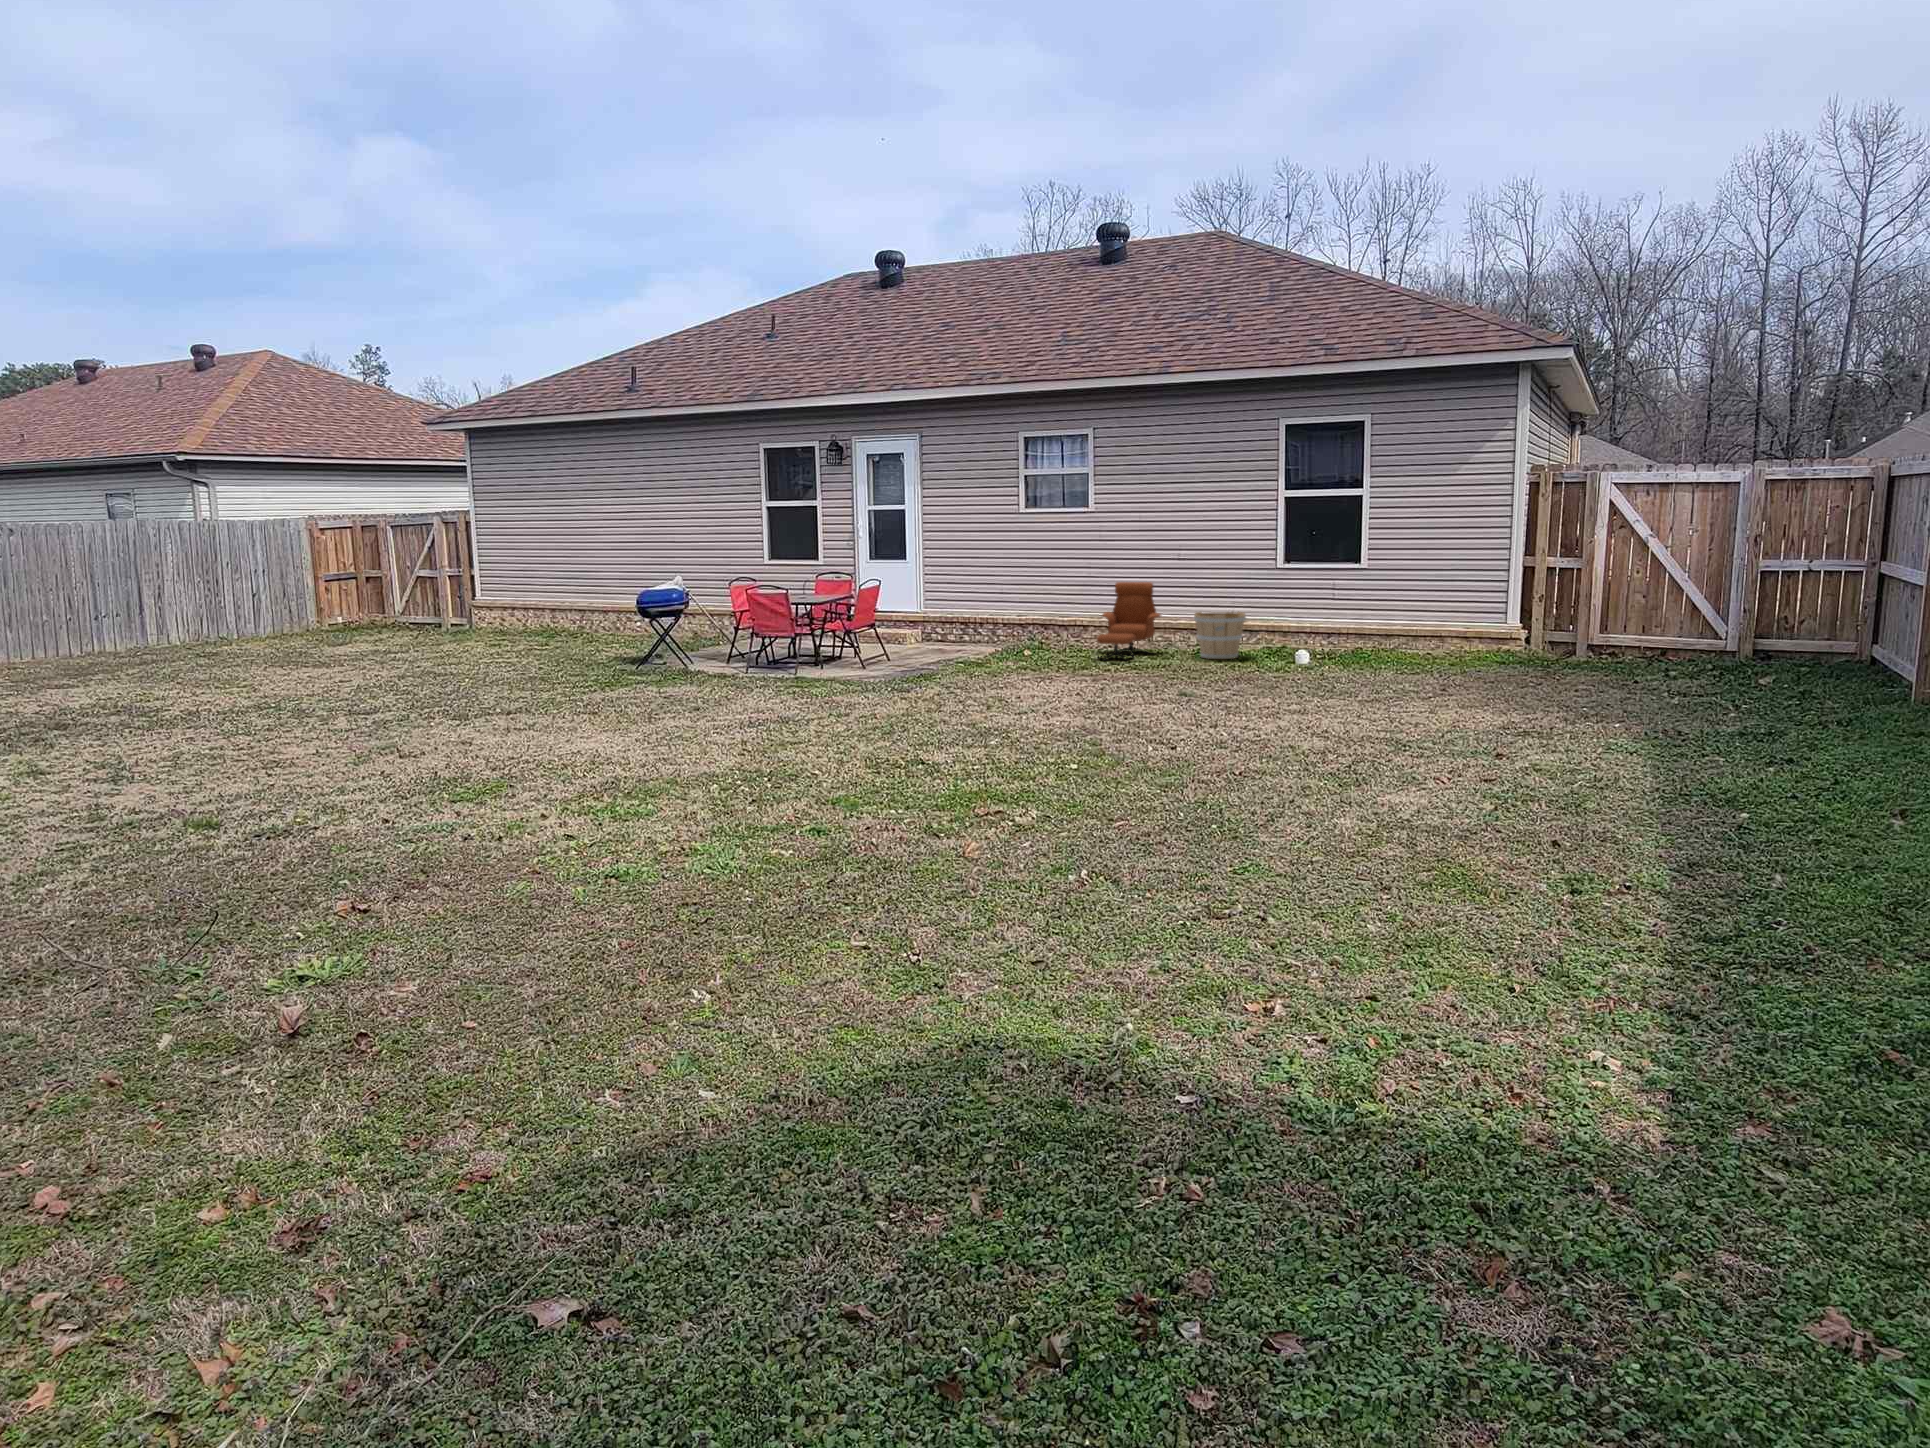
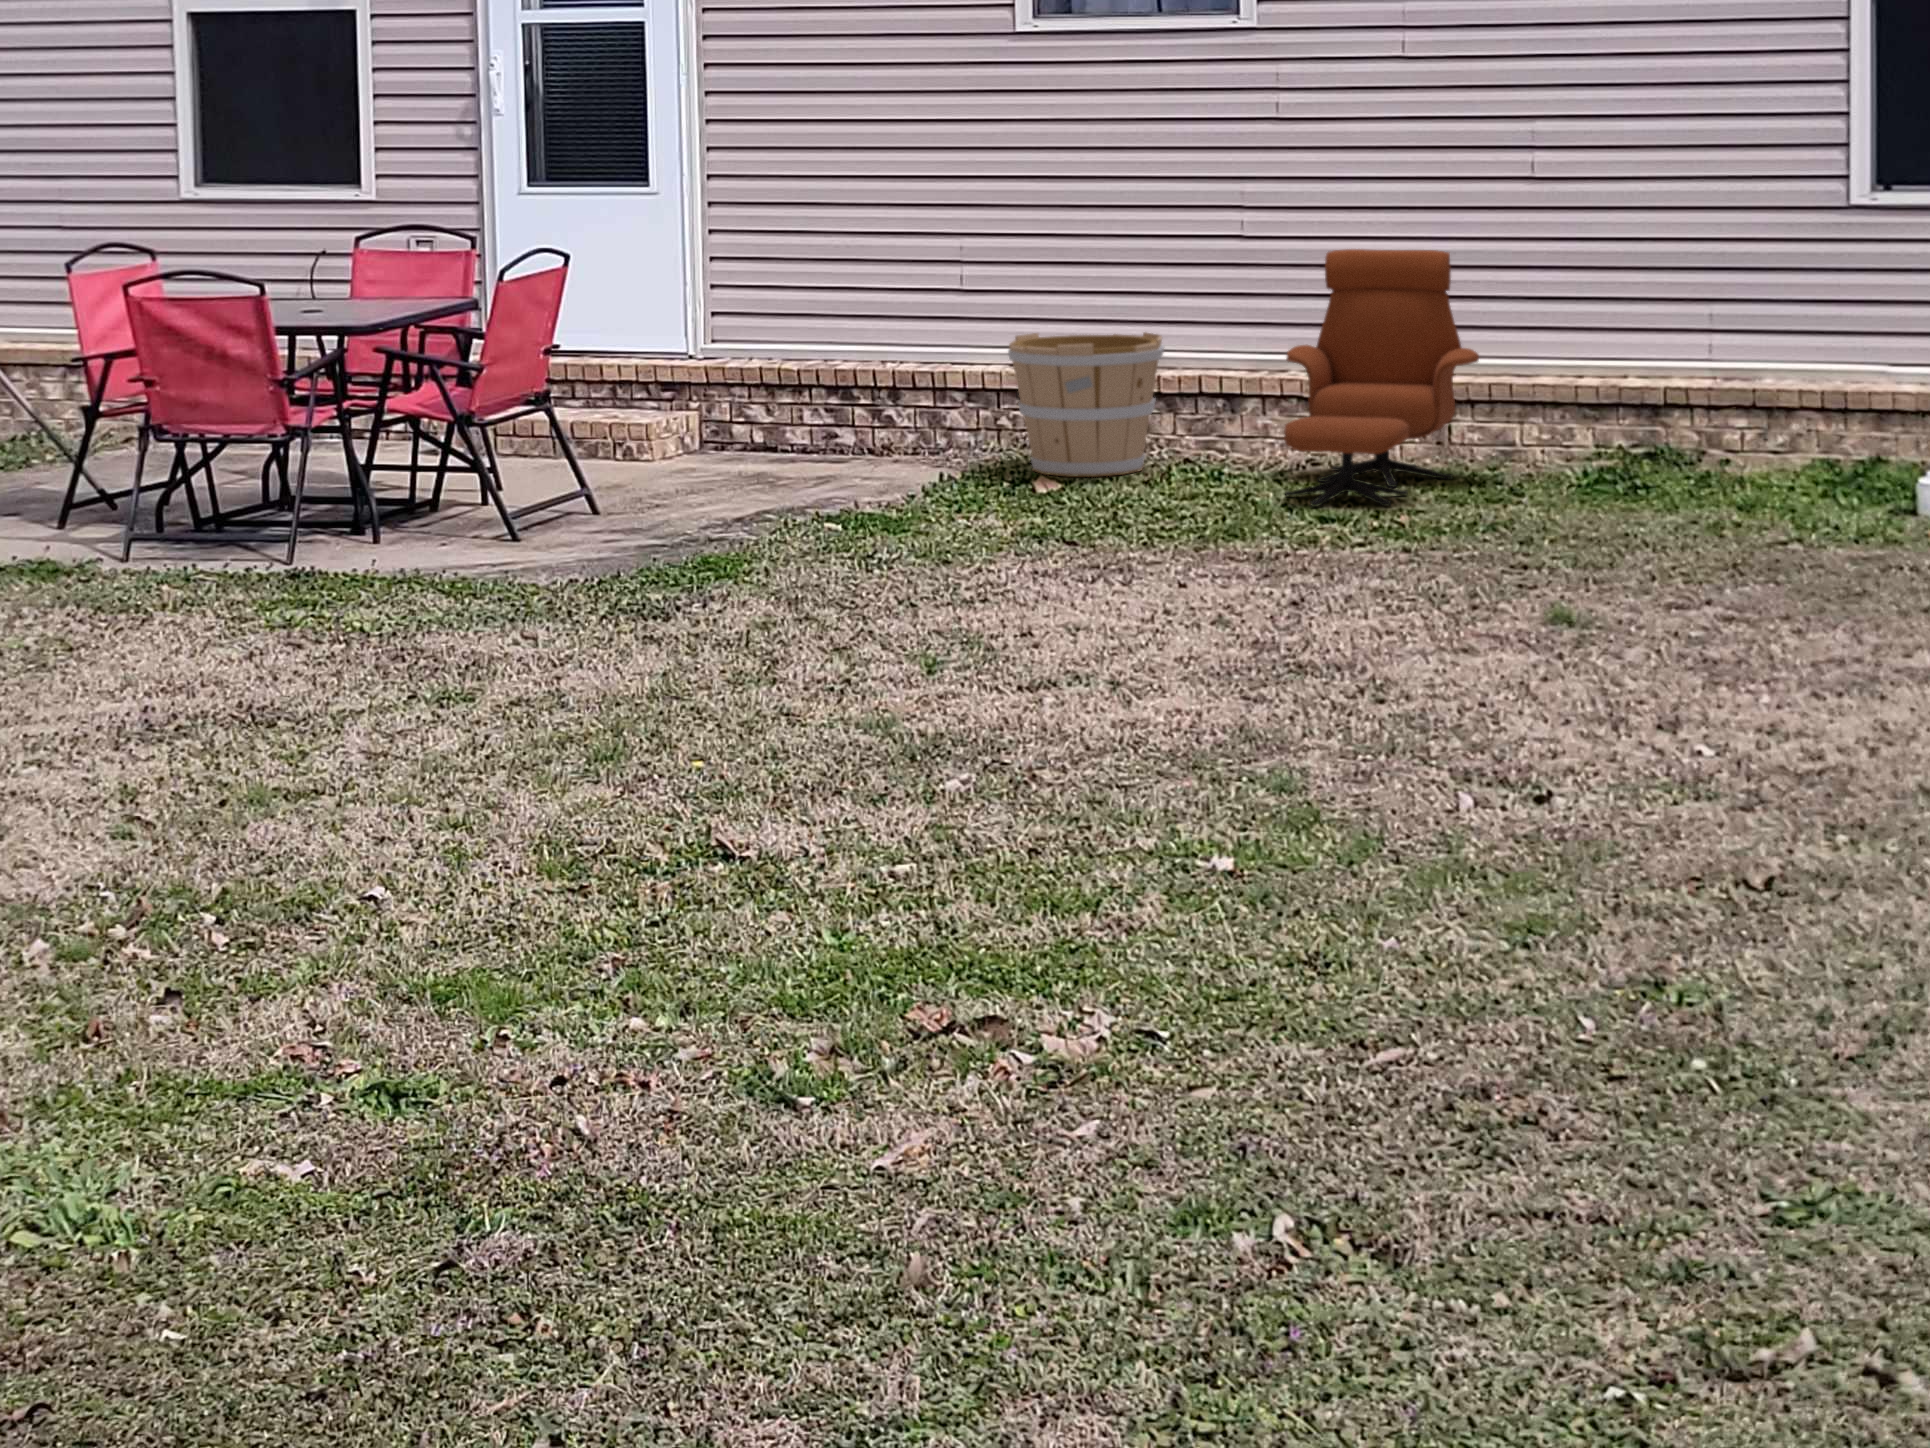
wooden bucket: present [1194,611,1246,659] -> present [1008,332,1164,477]

